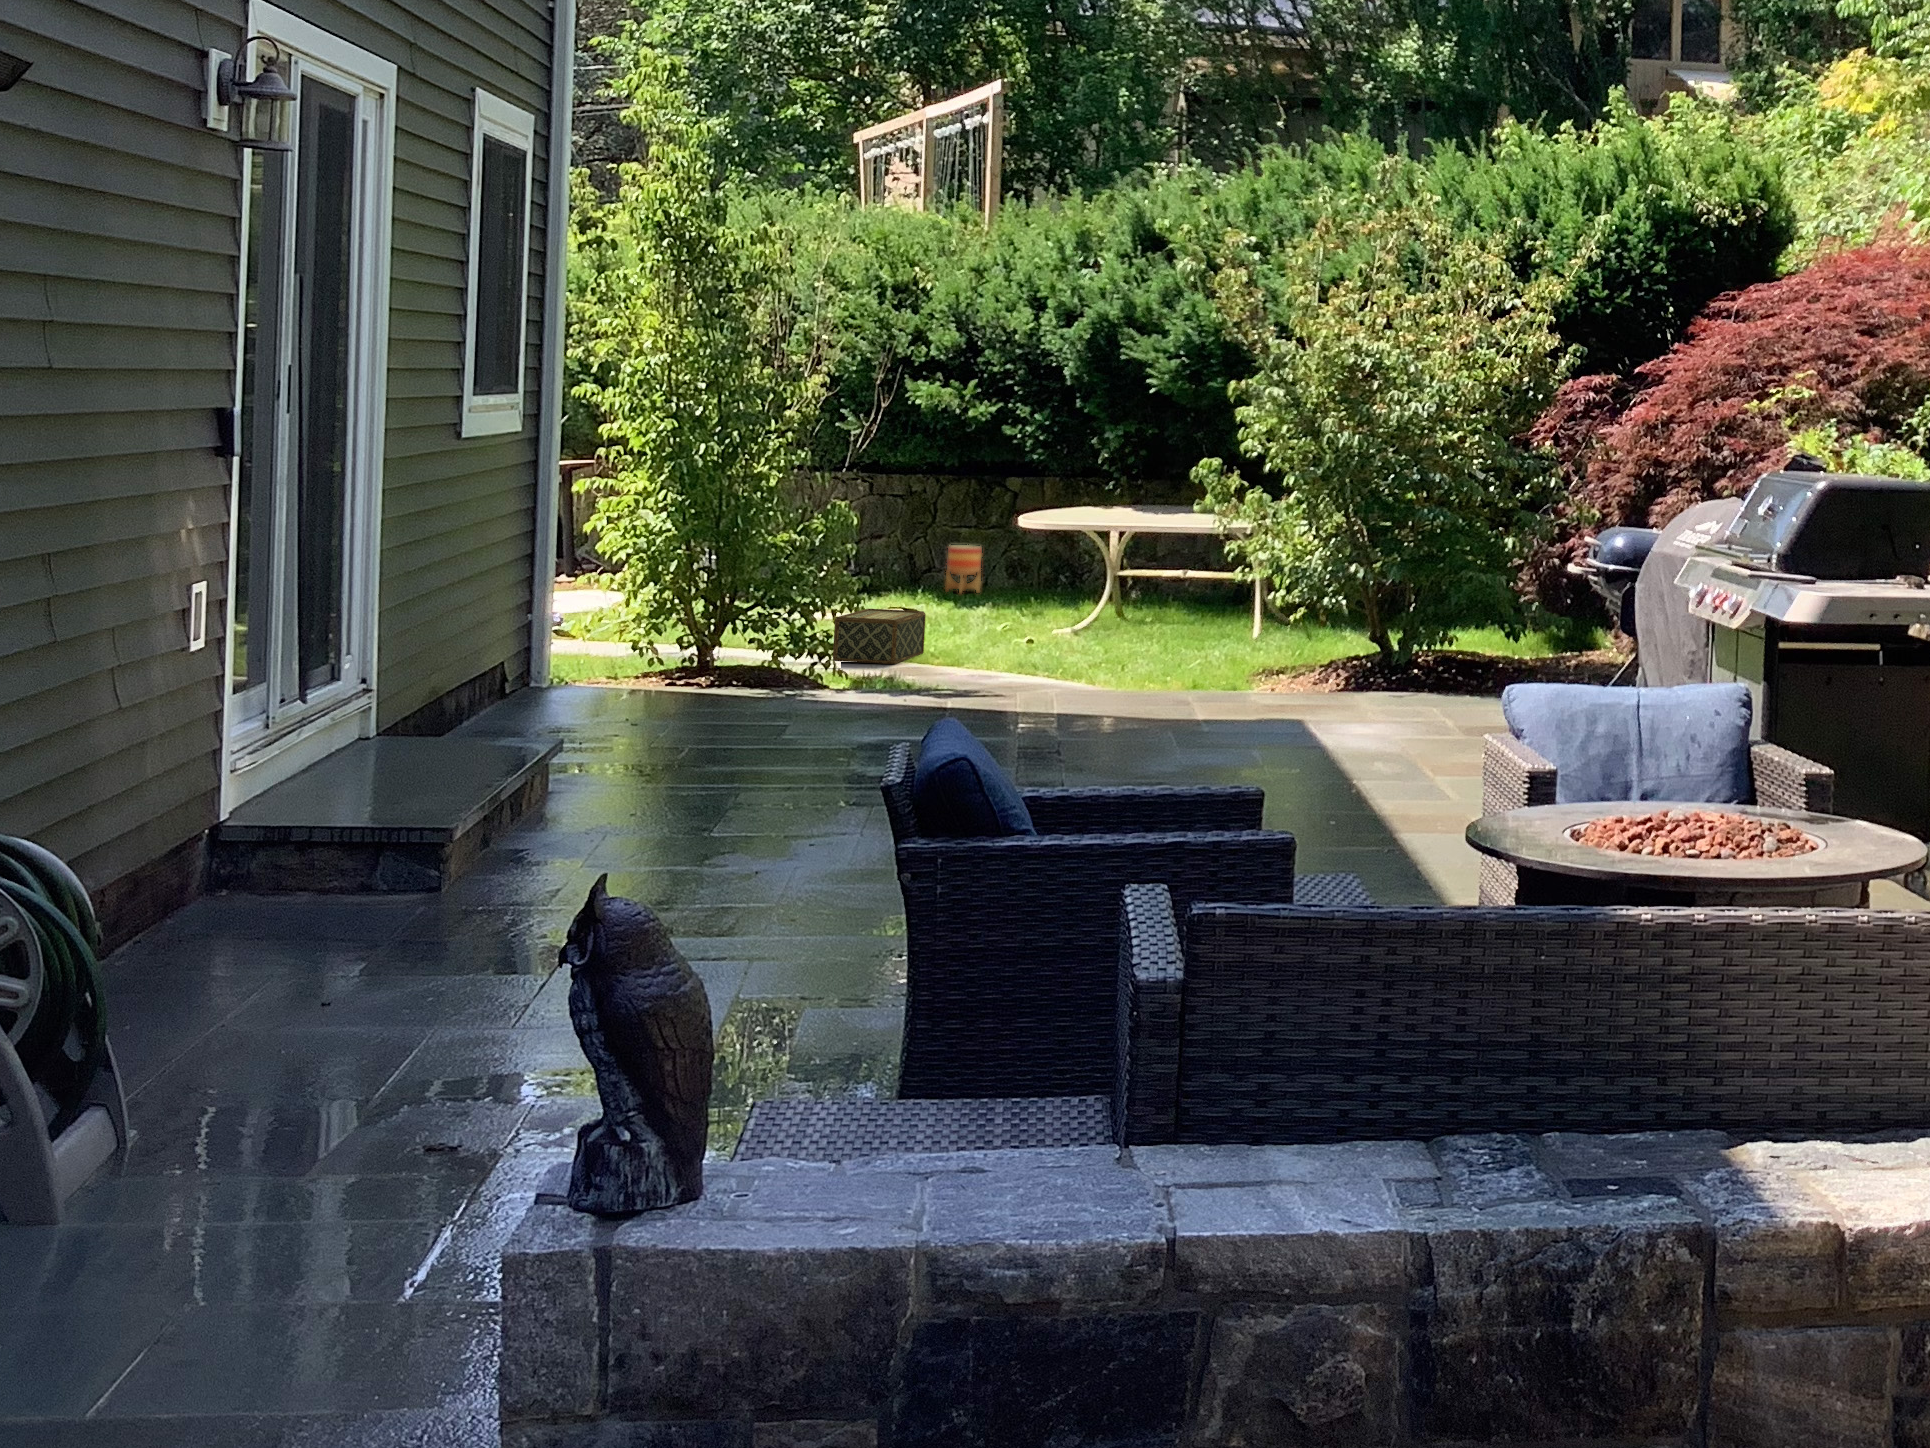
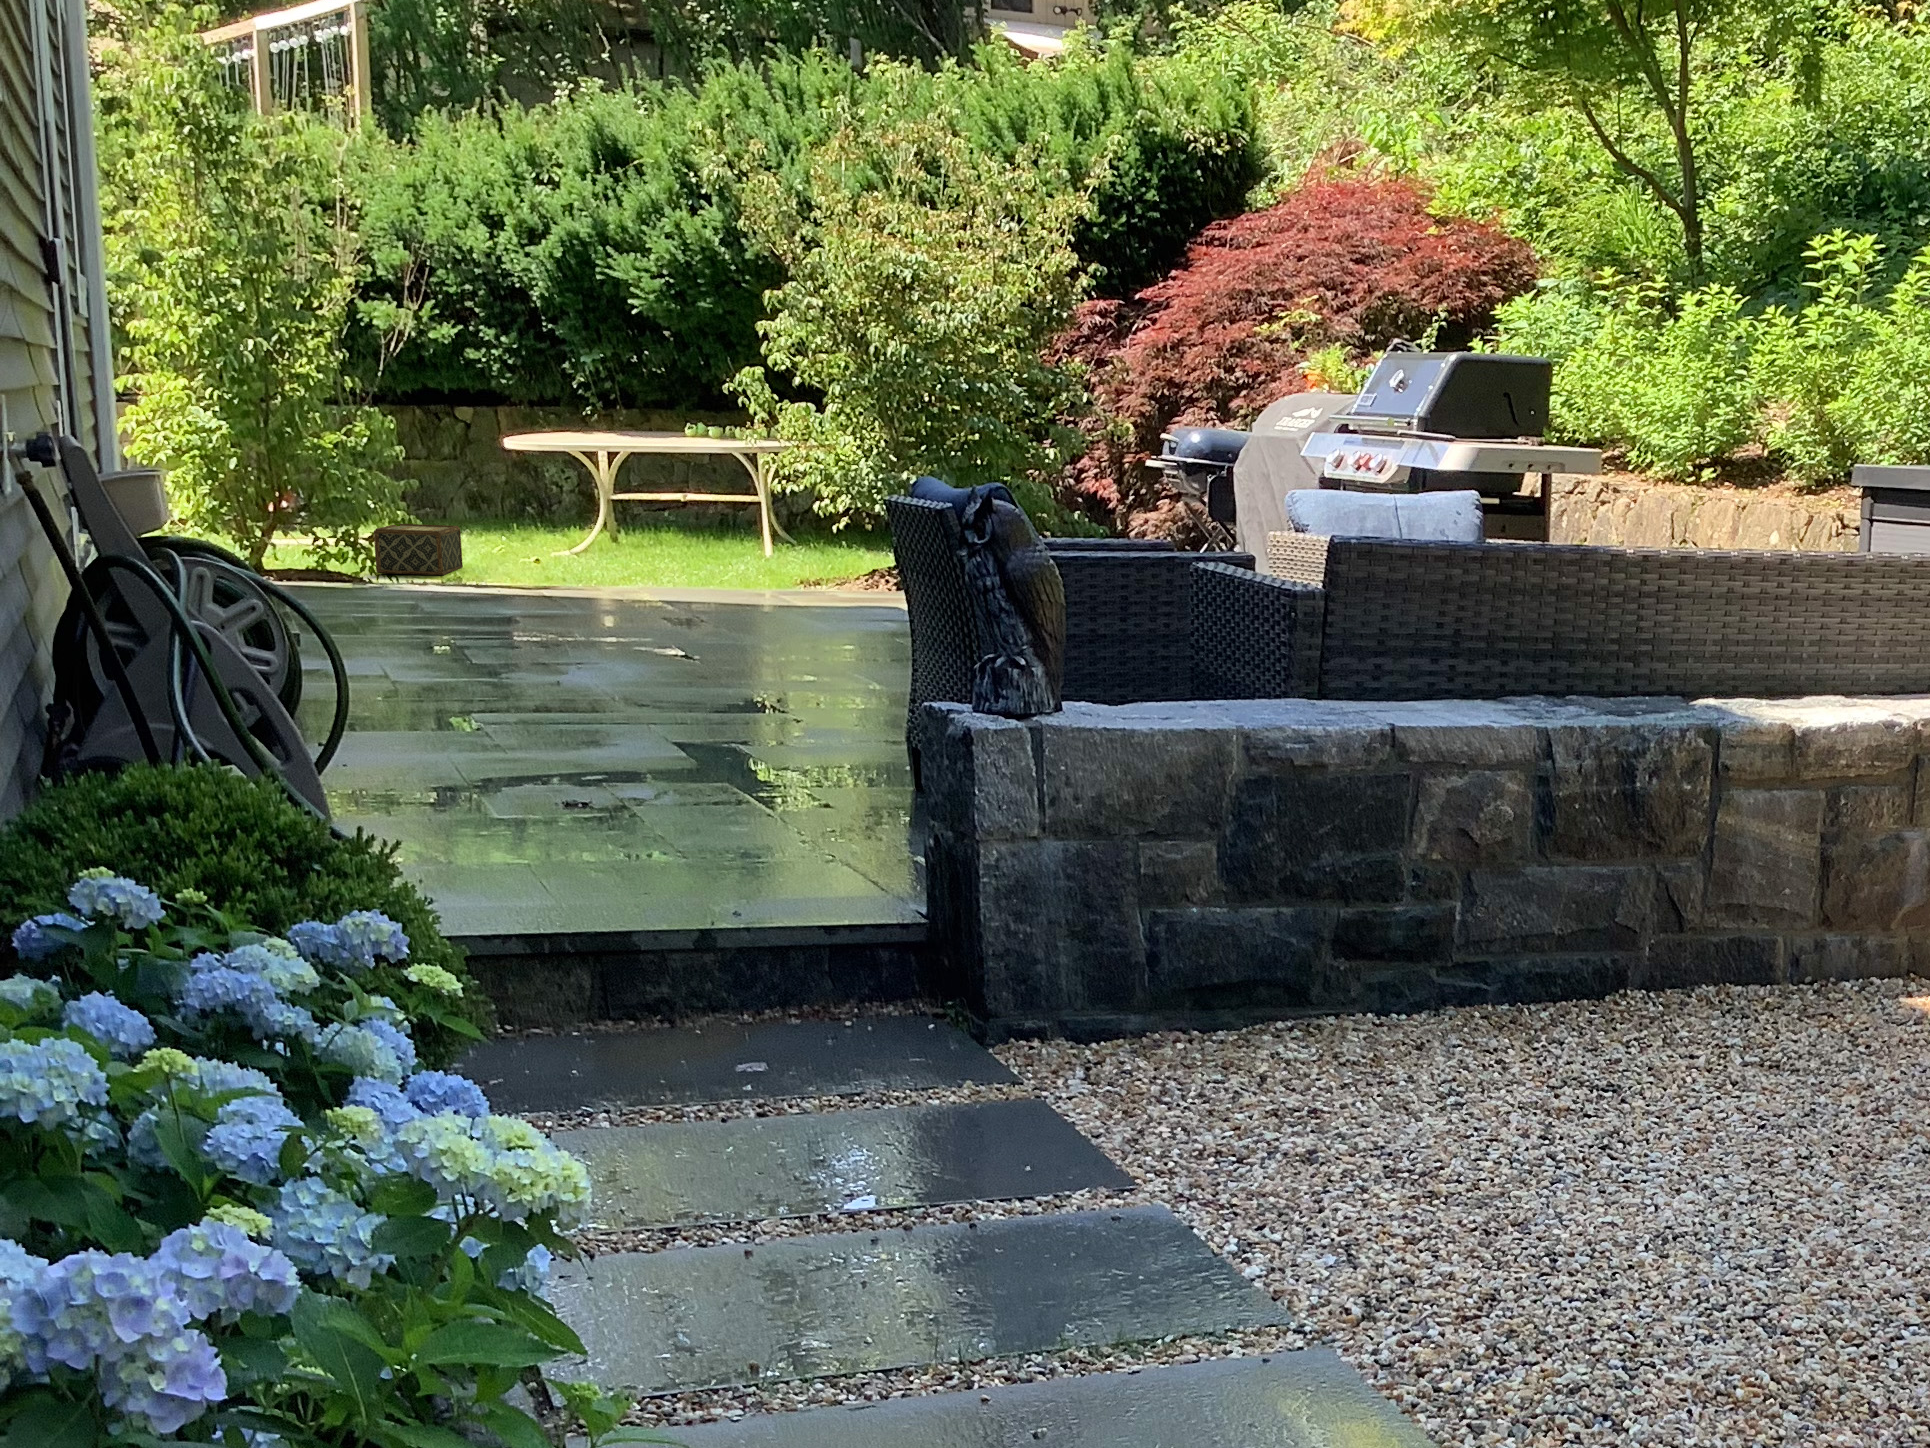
planter: present [945,545,982,592] -> none [430,476,470,525]

